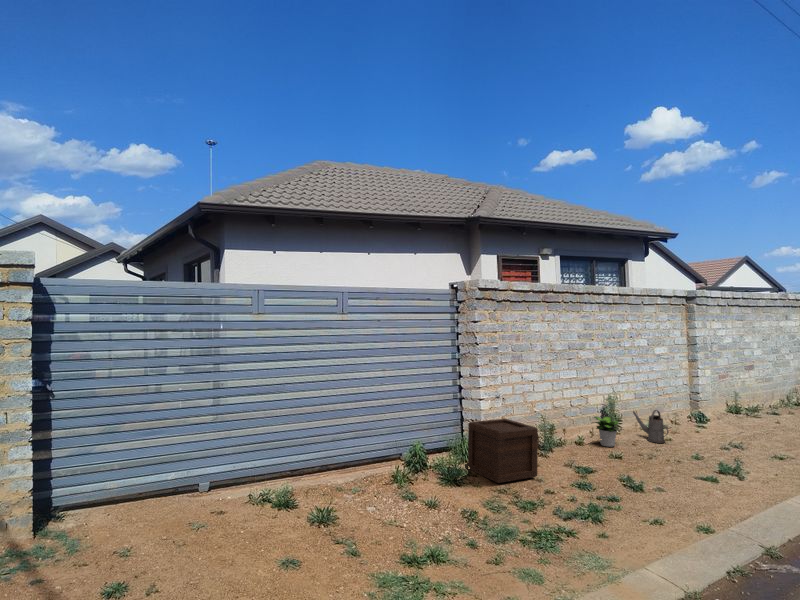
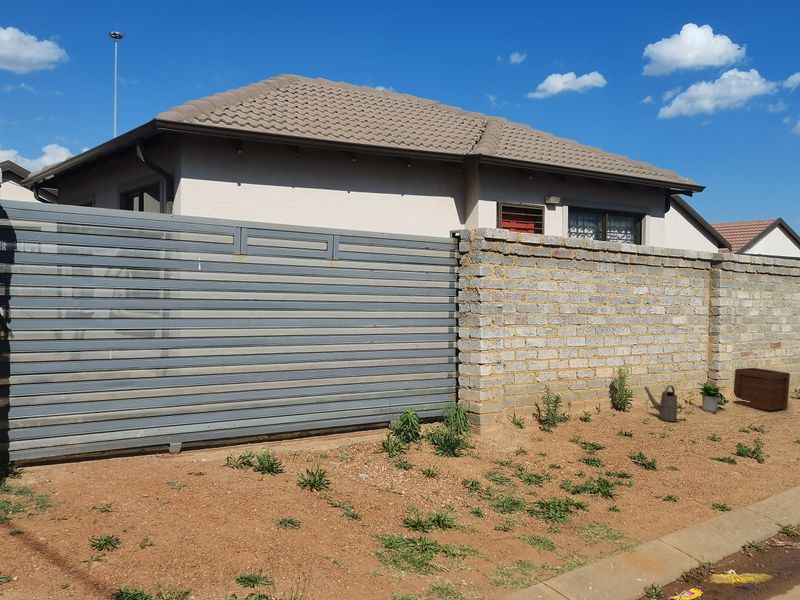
potted plant: present [594,416,620,447] -> present [697,383,724,412]
wooden crate: present [468,419,538,483] -> present [733,368,790,411]

